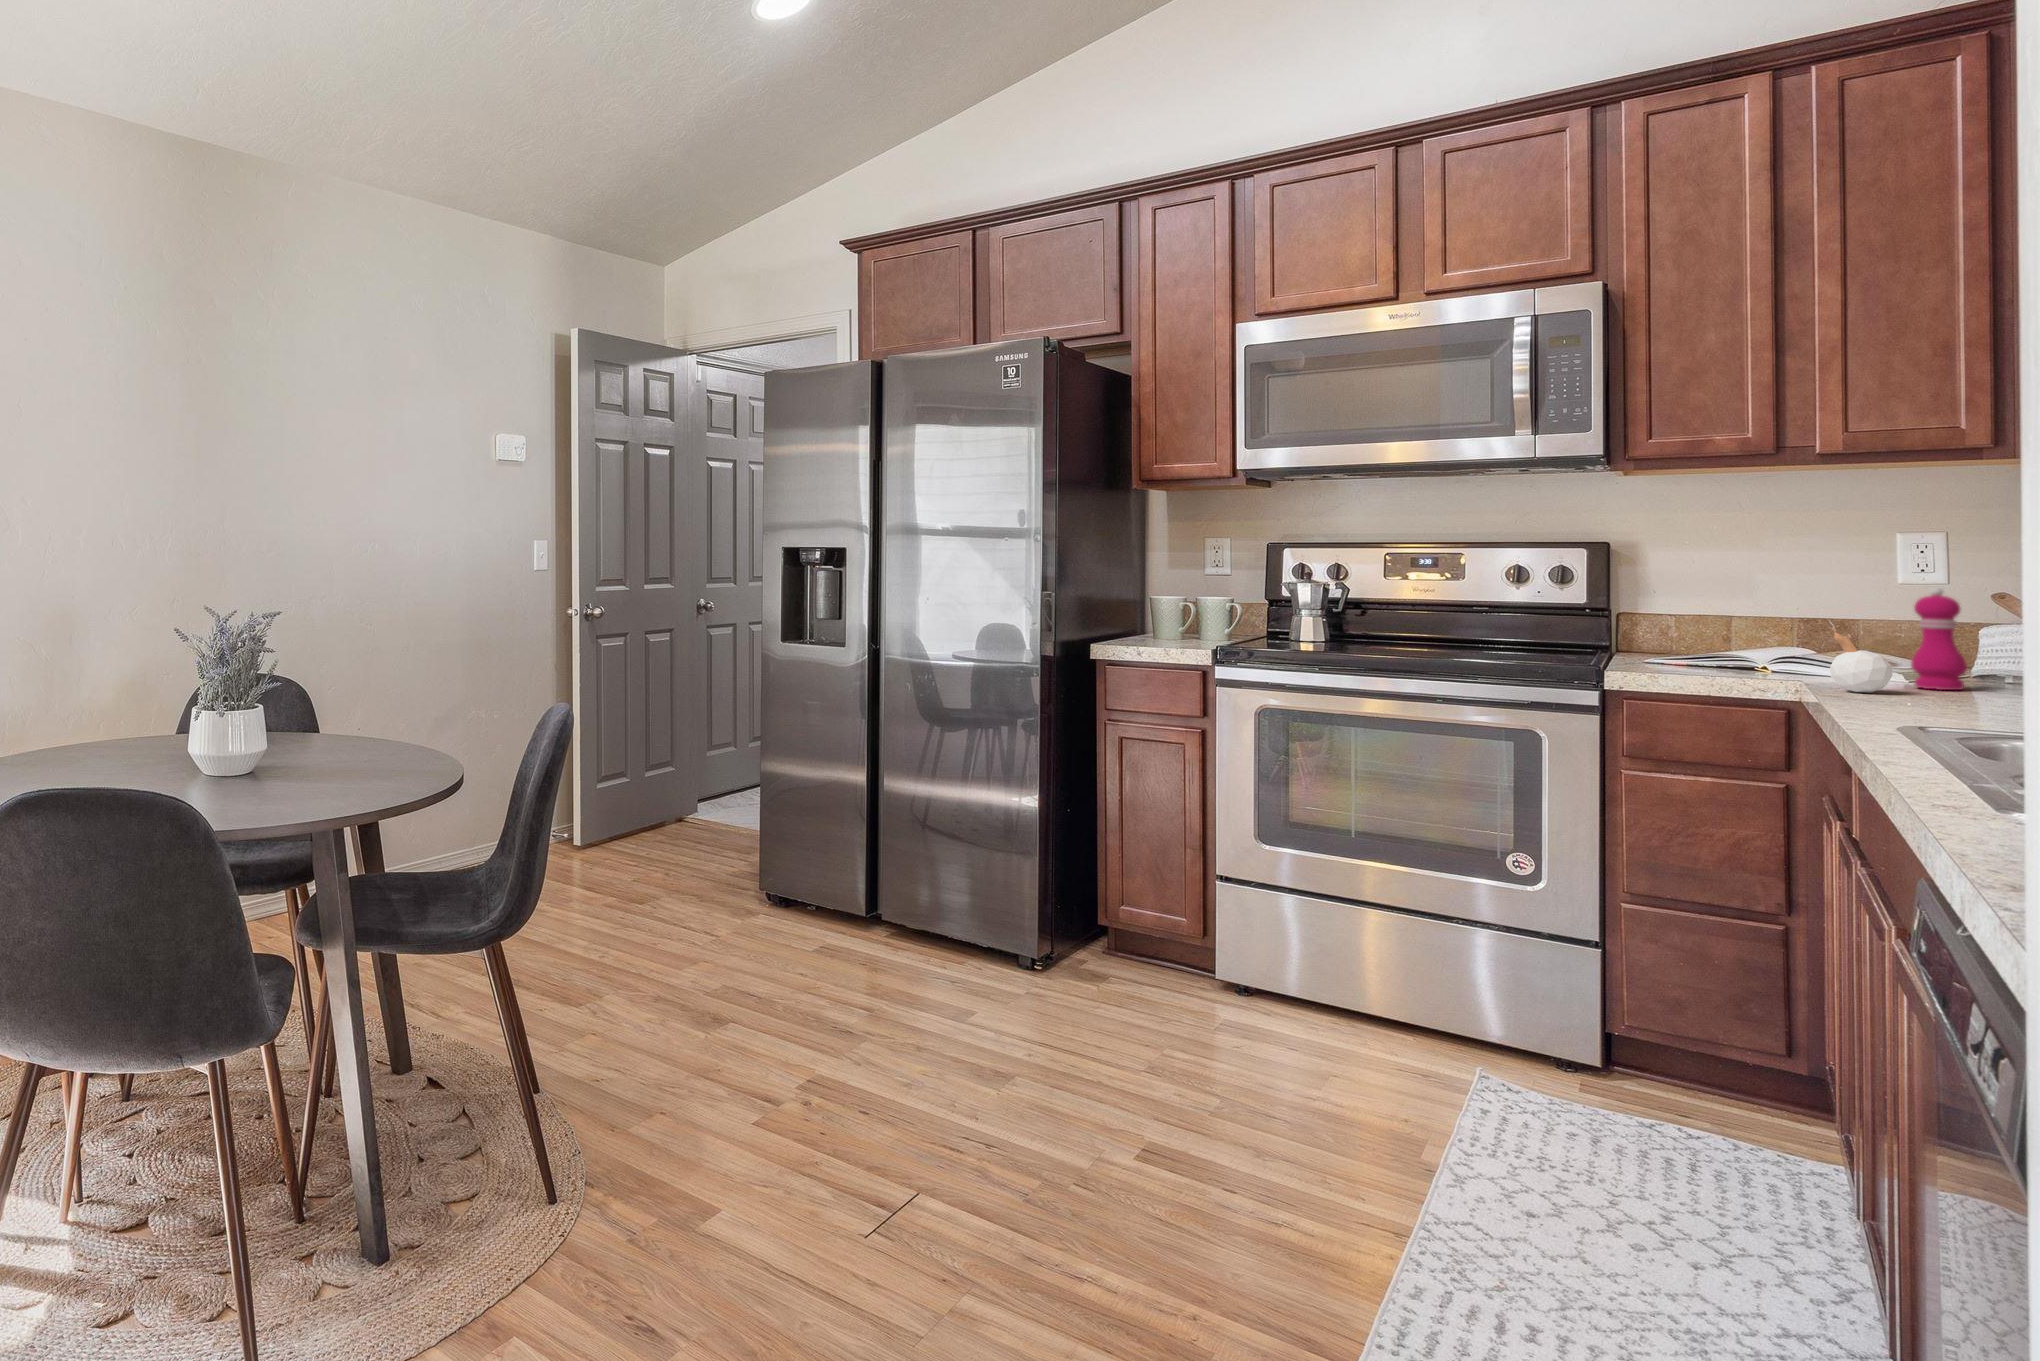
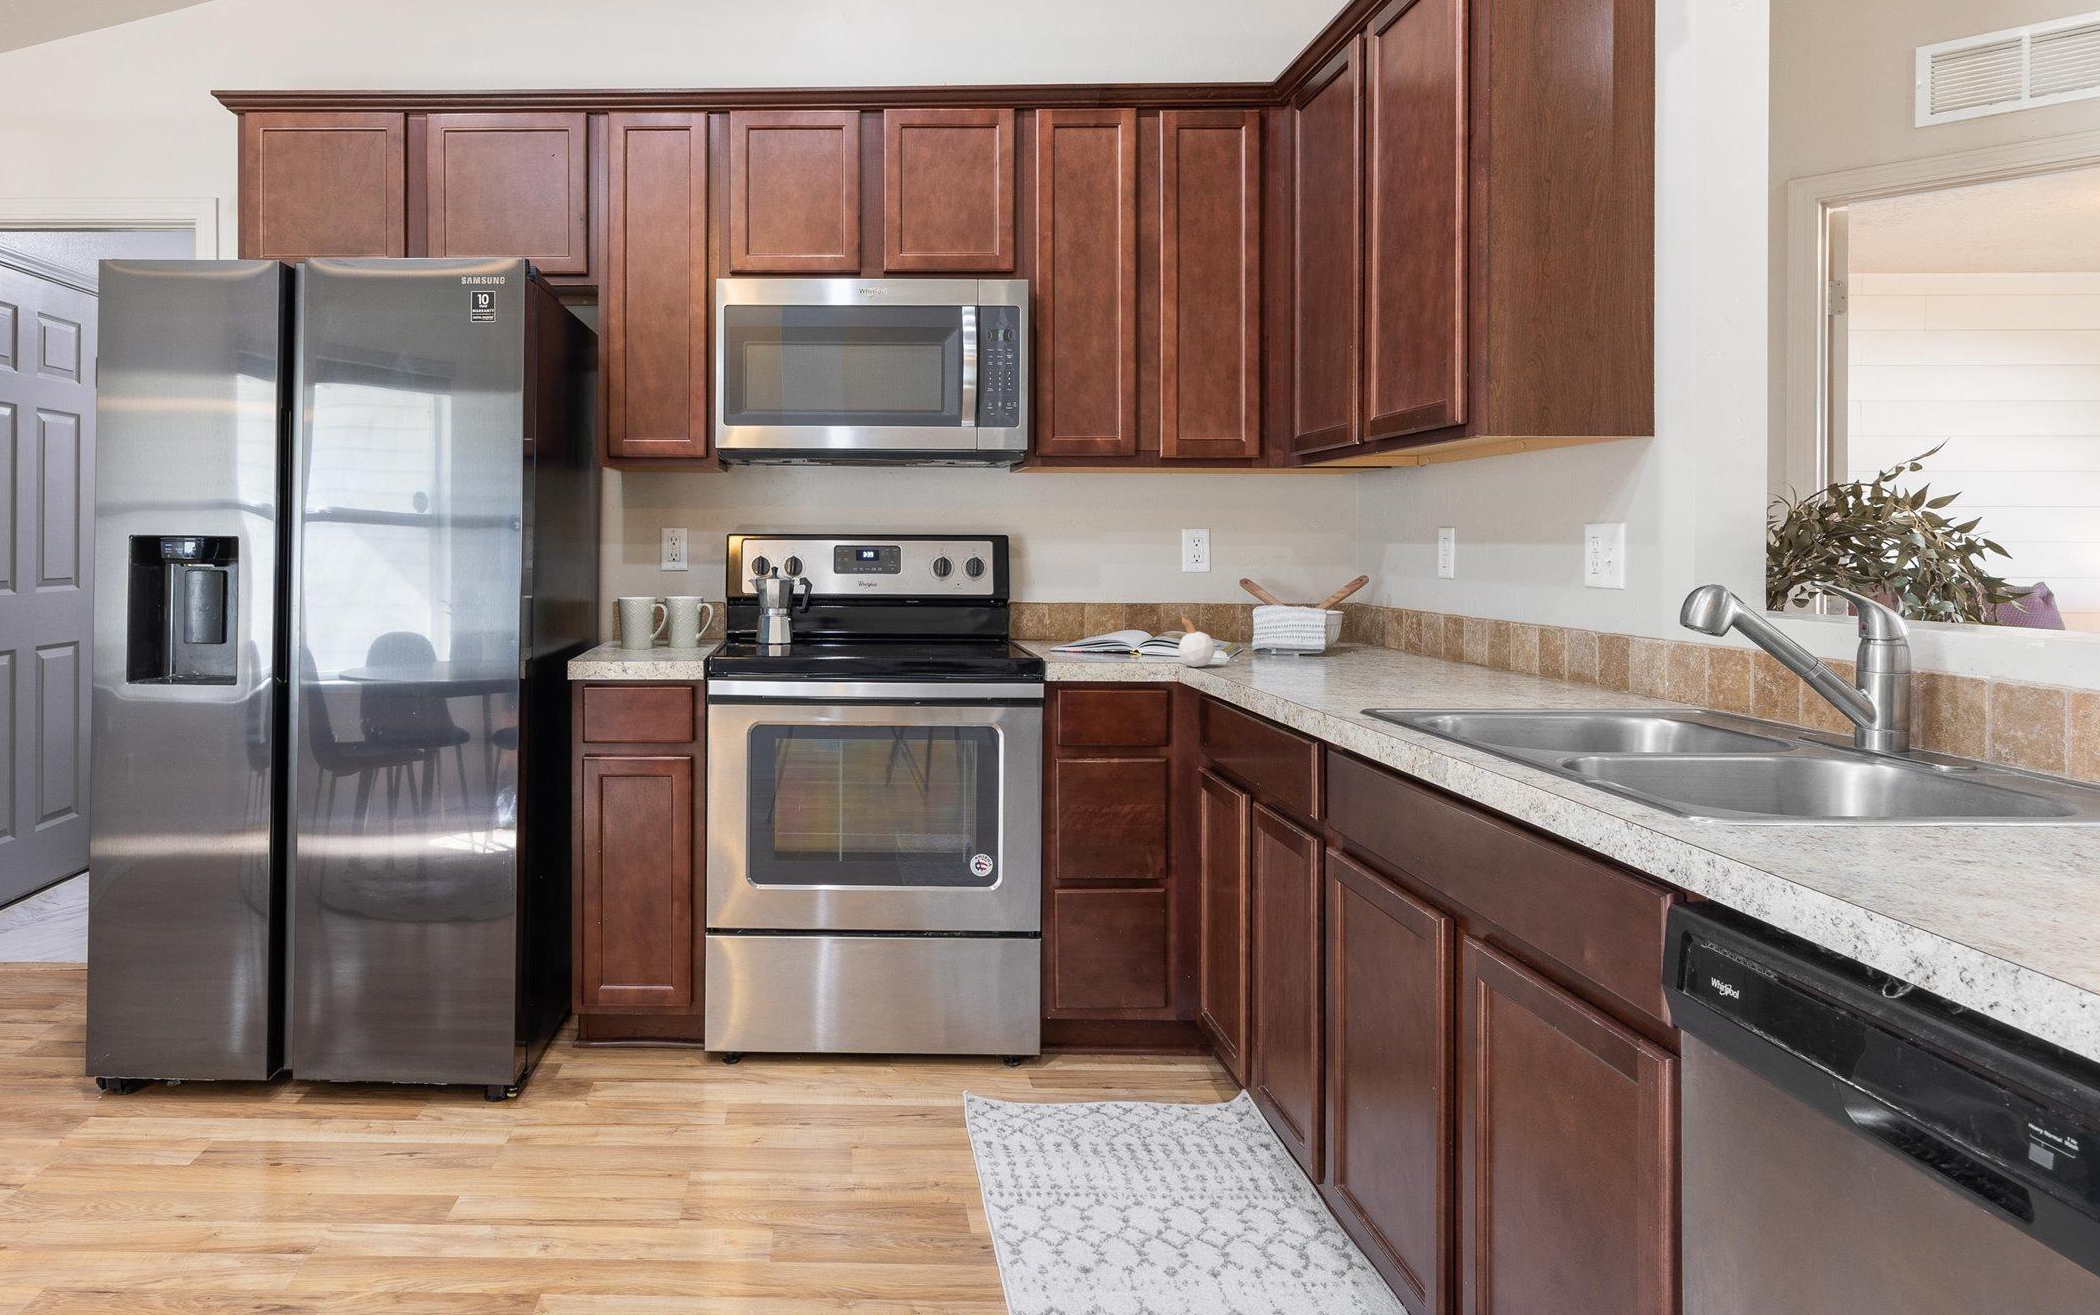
pepper mill: present [1911,588,1967,690] -> none [1217,577,1248,662]

